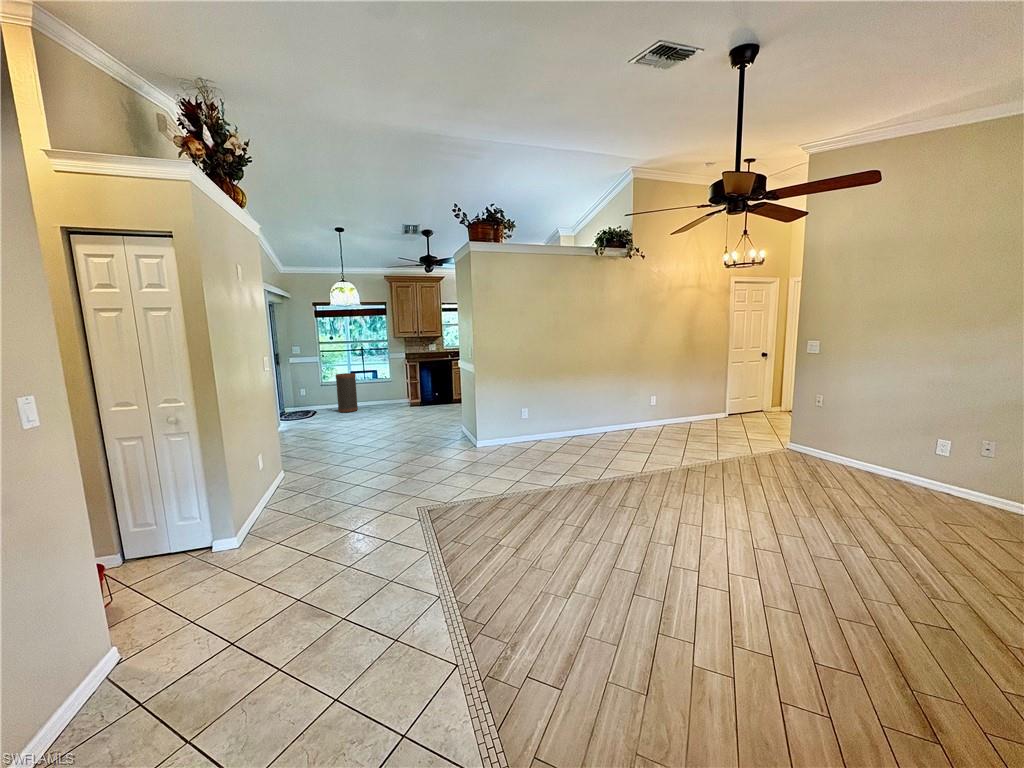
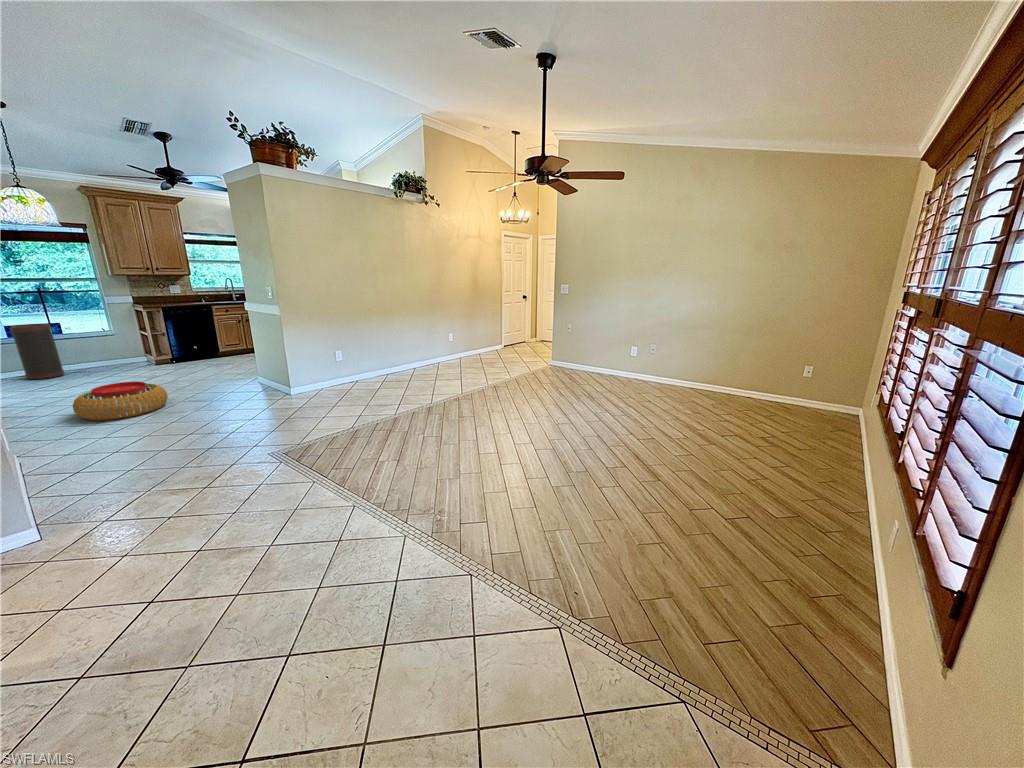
pouf: none [335,421,392,450] -> present [73,382,168,420]

